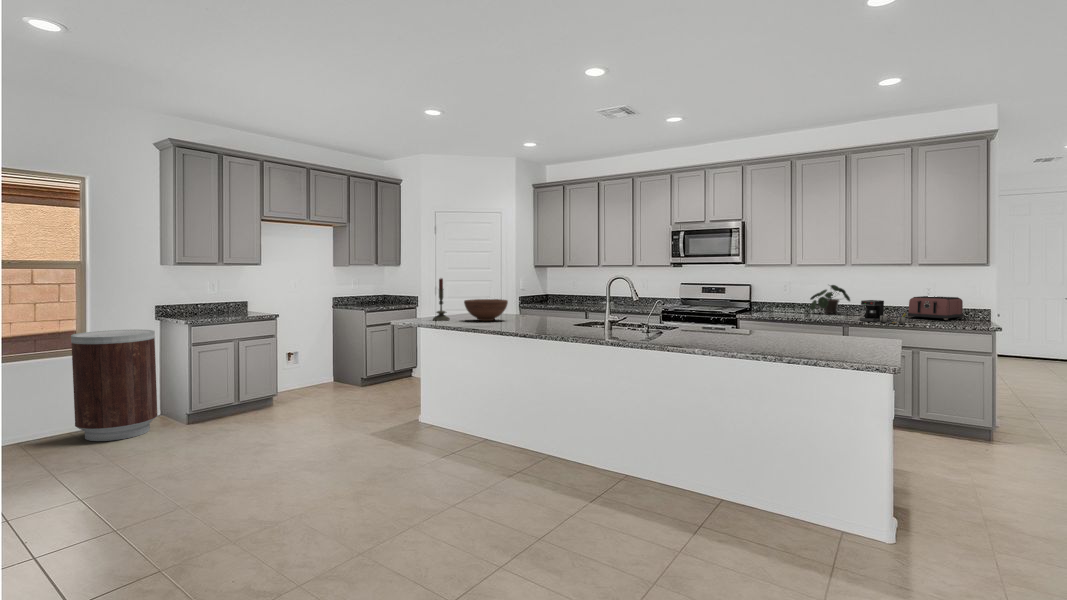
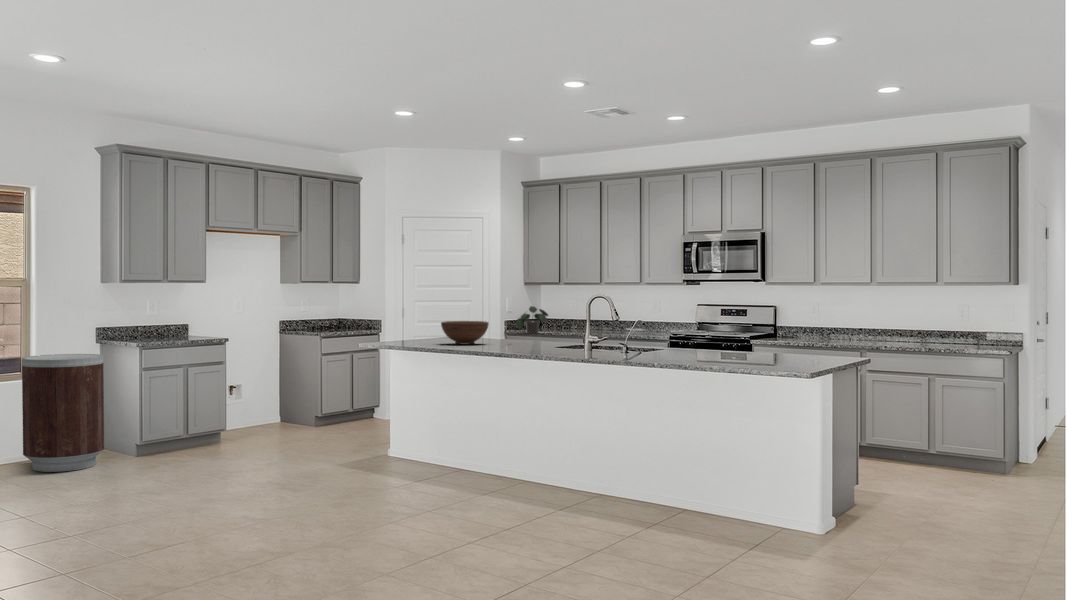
candle: present [433,278,450,321] -> none [407,297,425,344]
potted plant: present [810,285,850,313] -> present [515,306,548,334]
toaster: present [907,296,963,320] -> none [936,319,996,345]
coffee maker: present [860,300,907,324] -> none [881,323,925,348]

